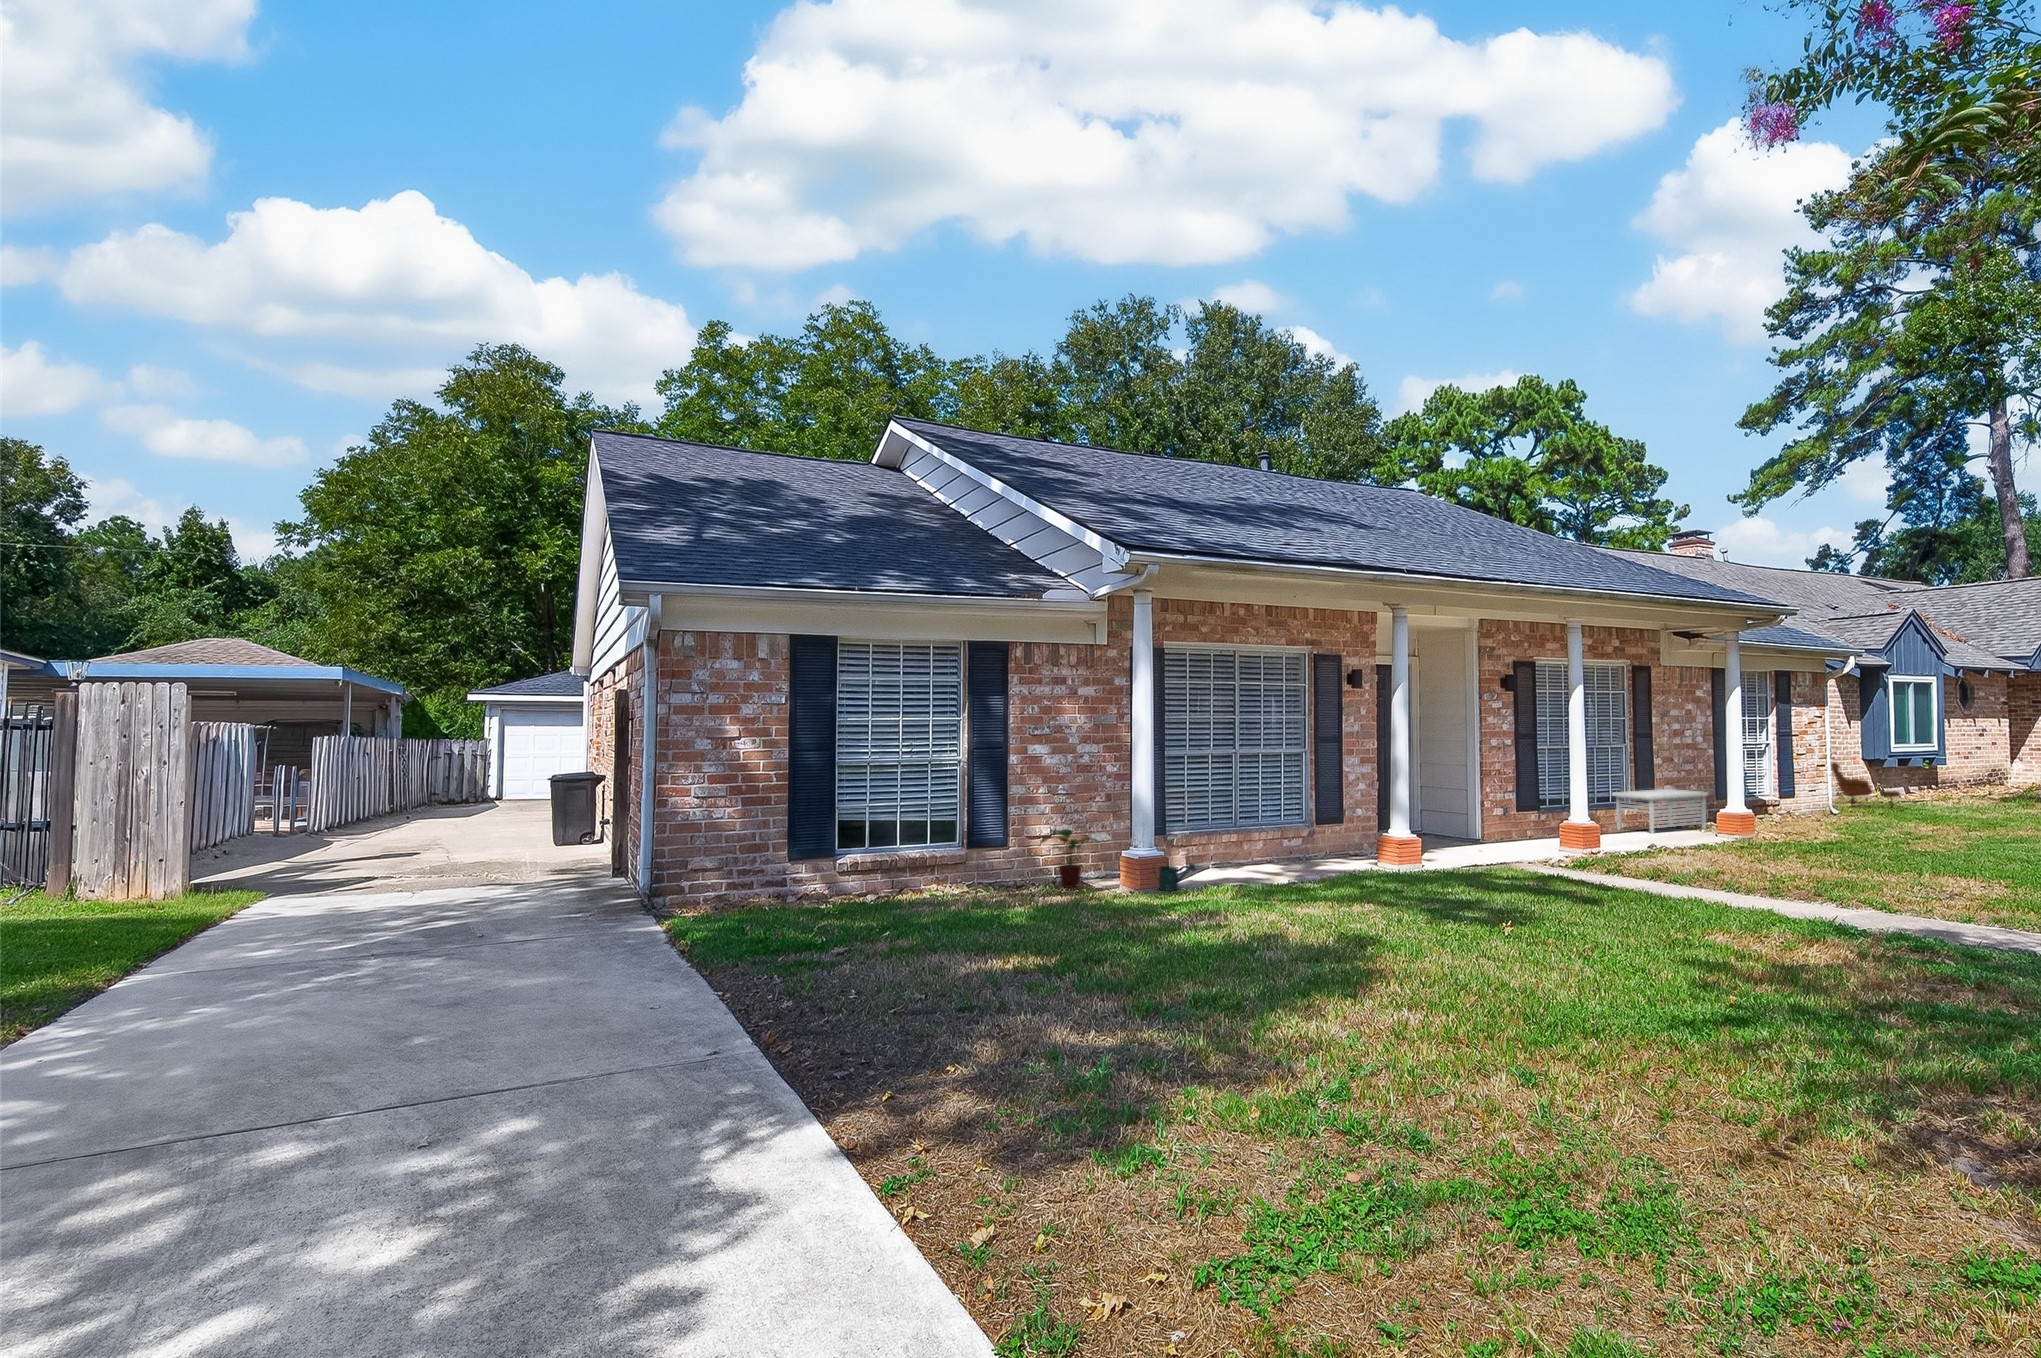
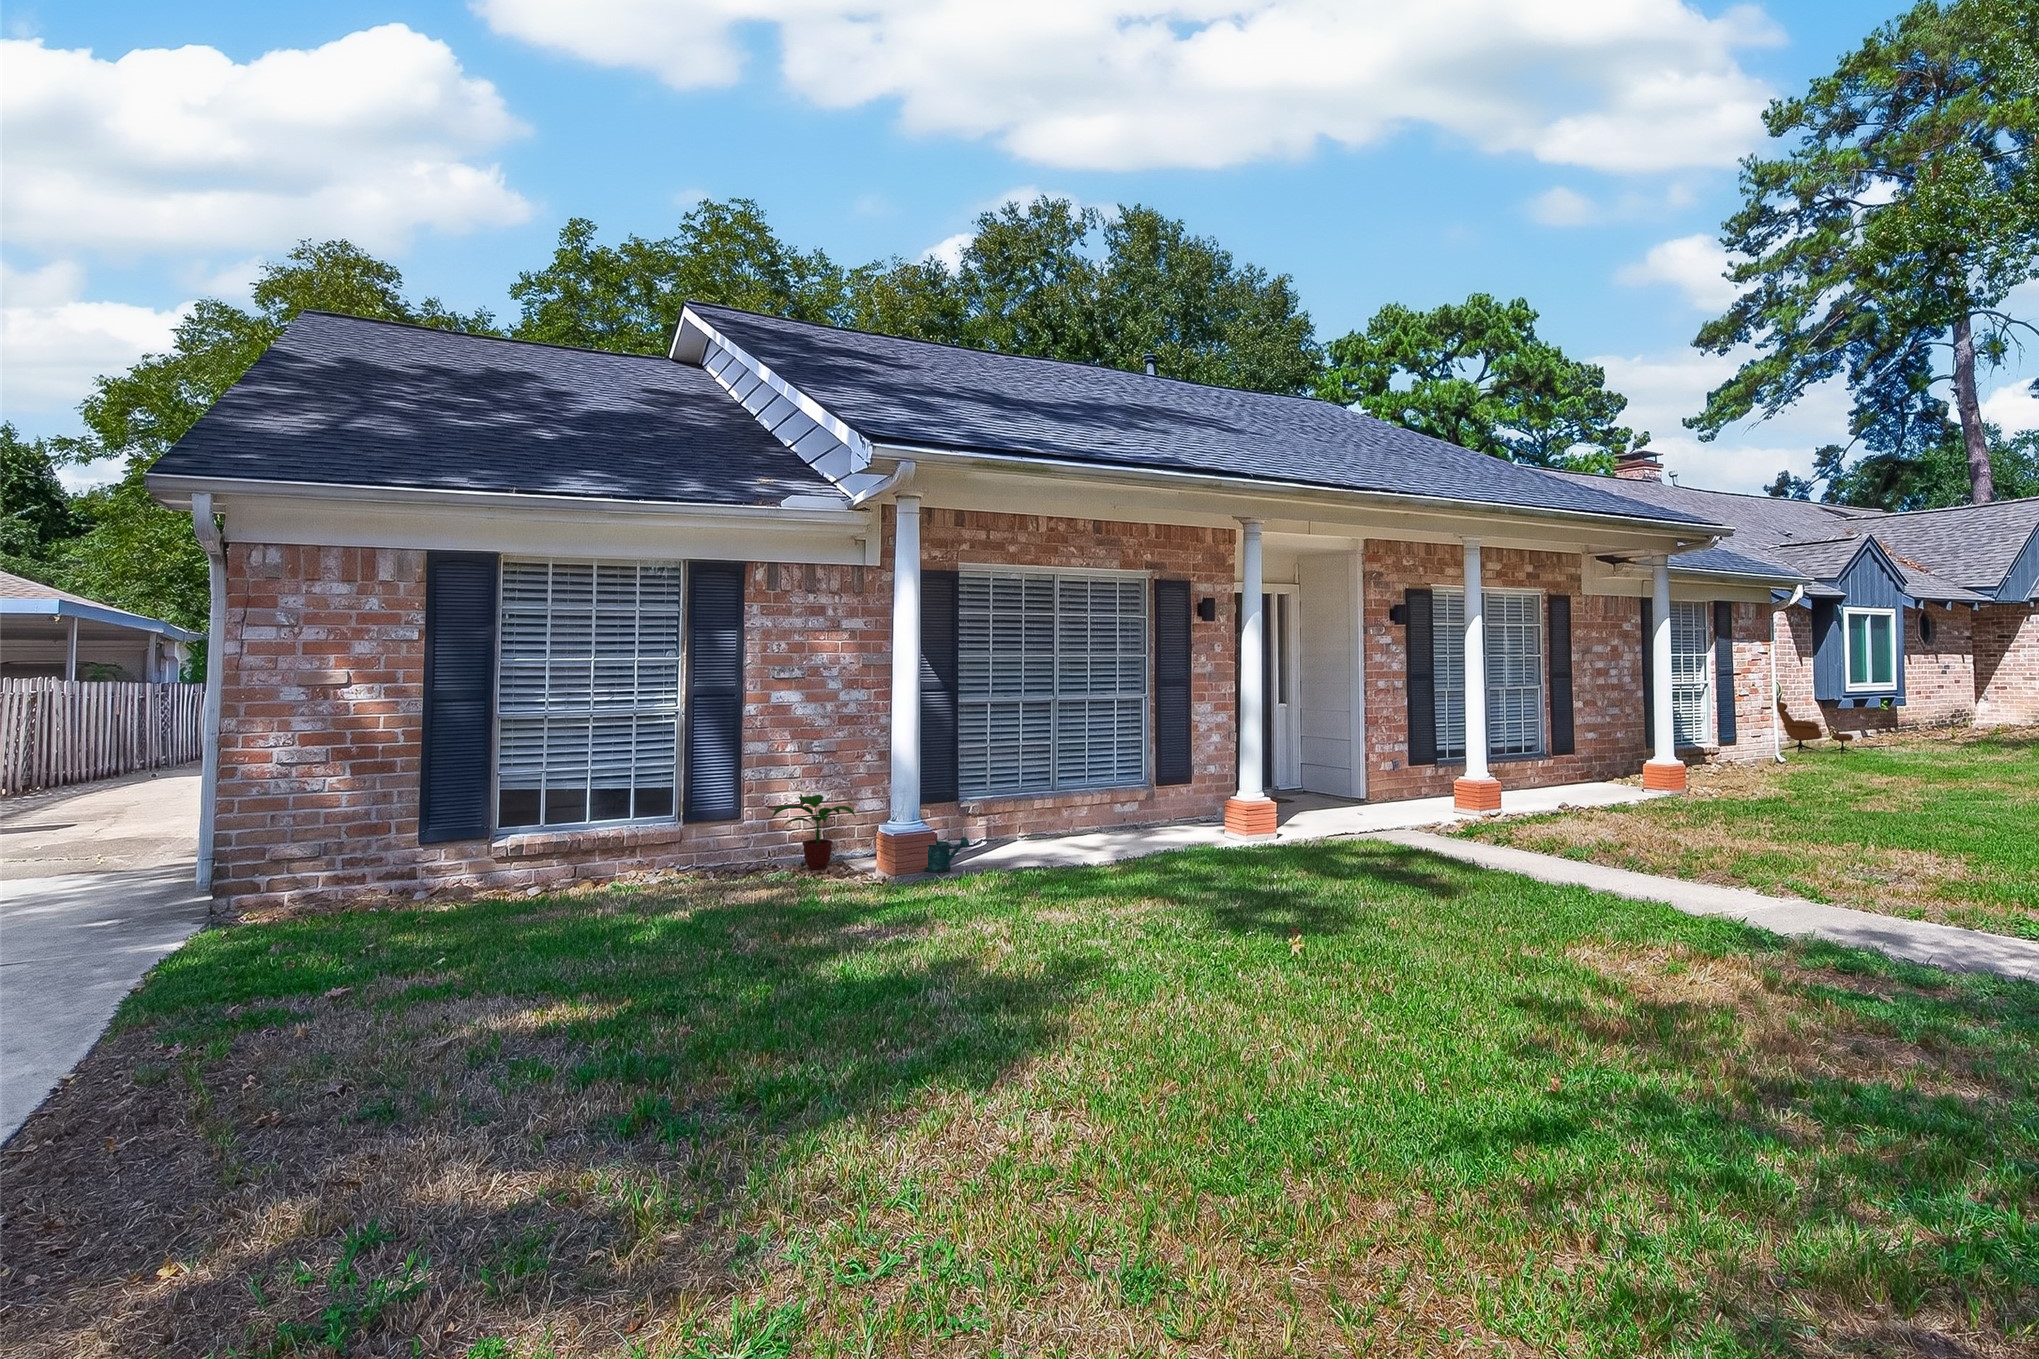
storage bench: present [1612,789,1707,834] -> none [1523,735,1633,788]

